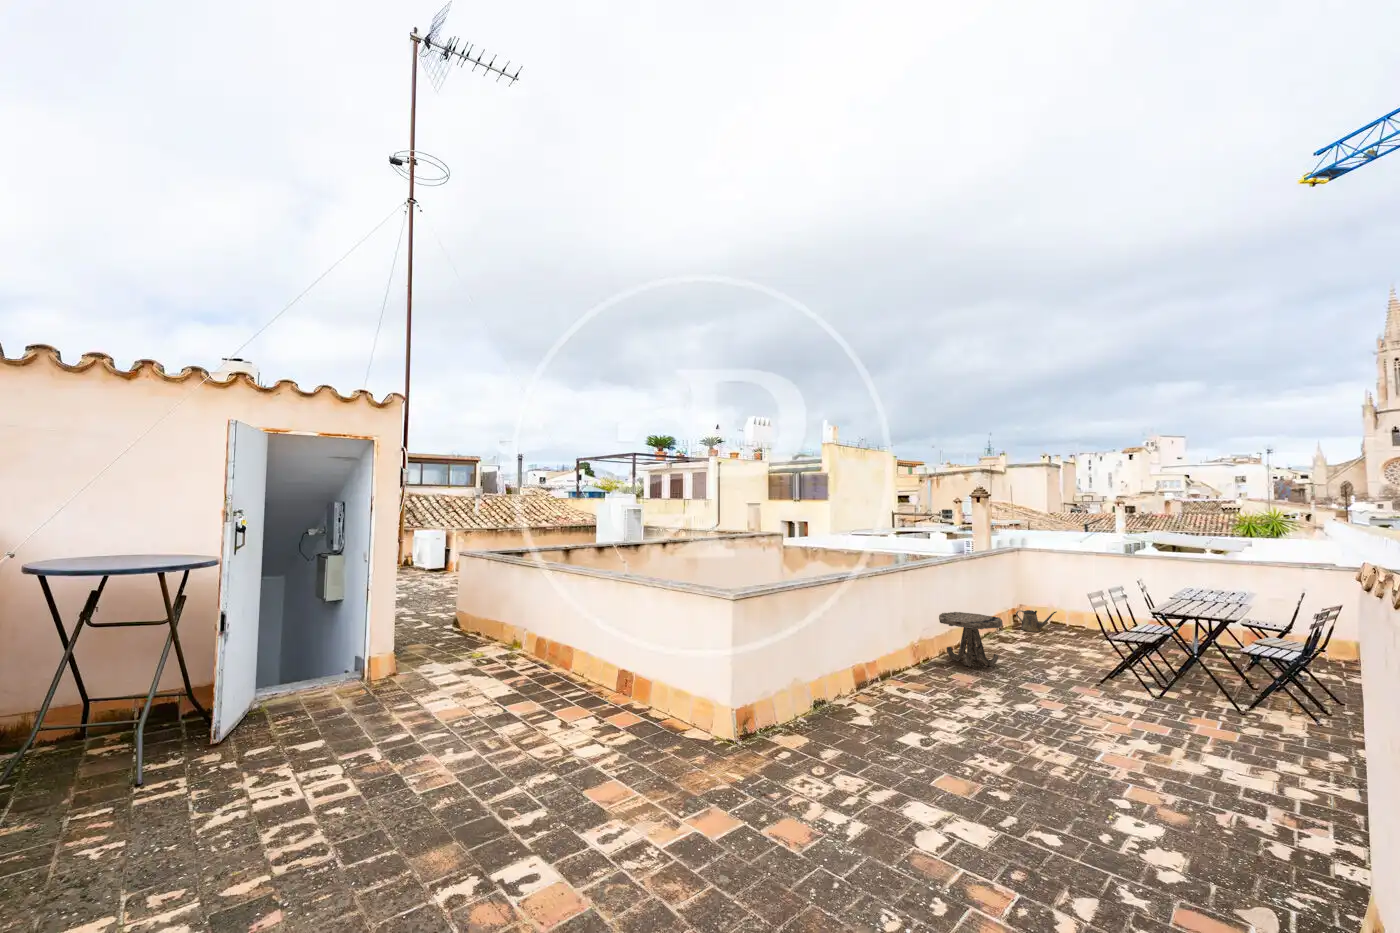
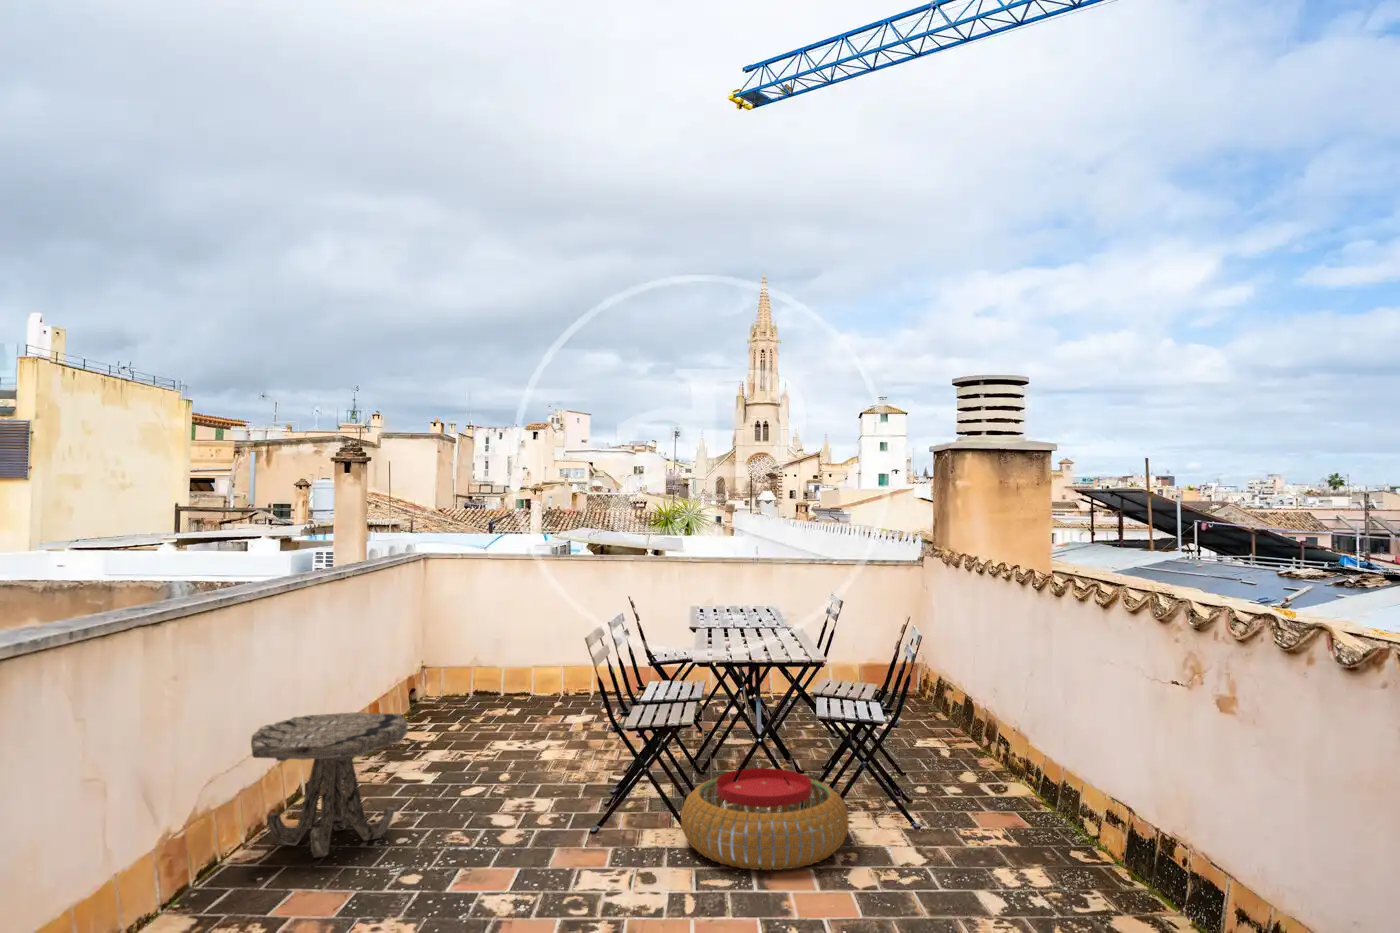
watering can: present [1016,610,1057,632] -> none [416,672,489,720]
pouf: none [1147,675,1268,729] -> present [681,768,849,870]

